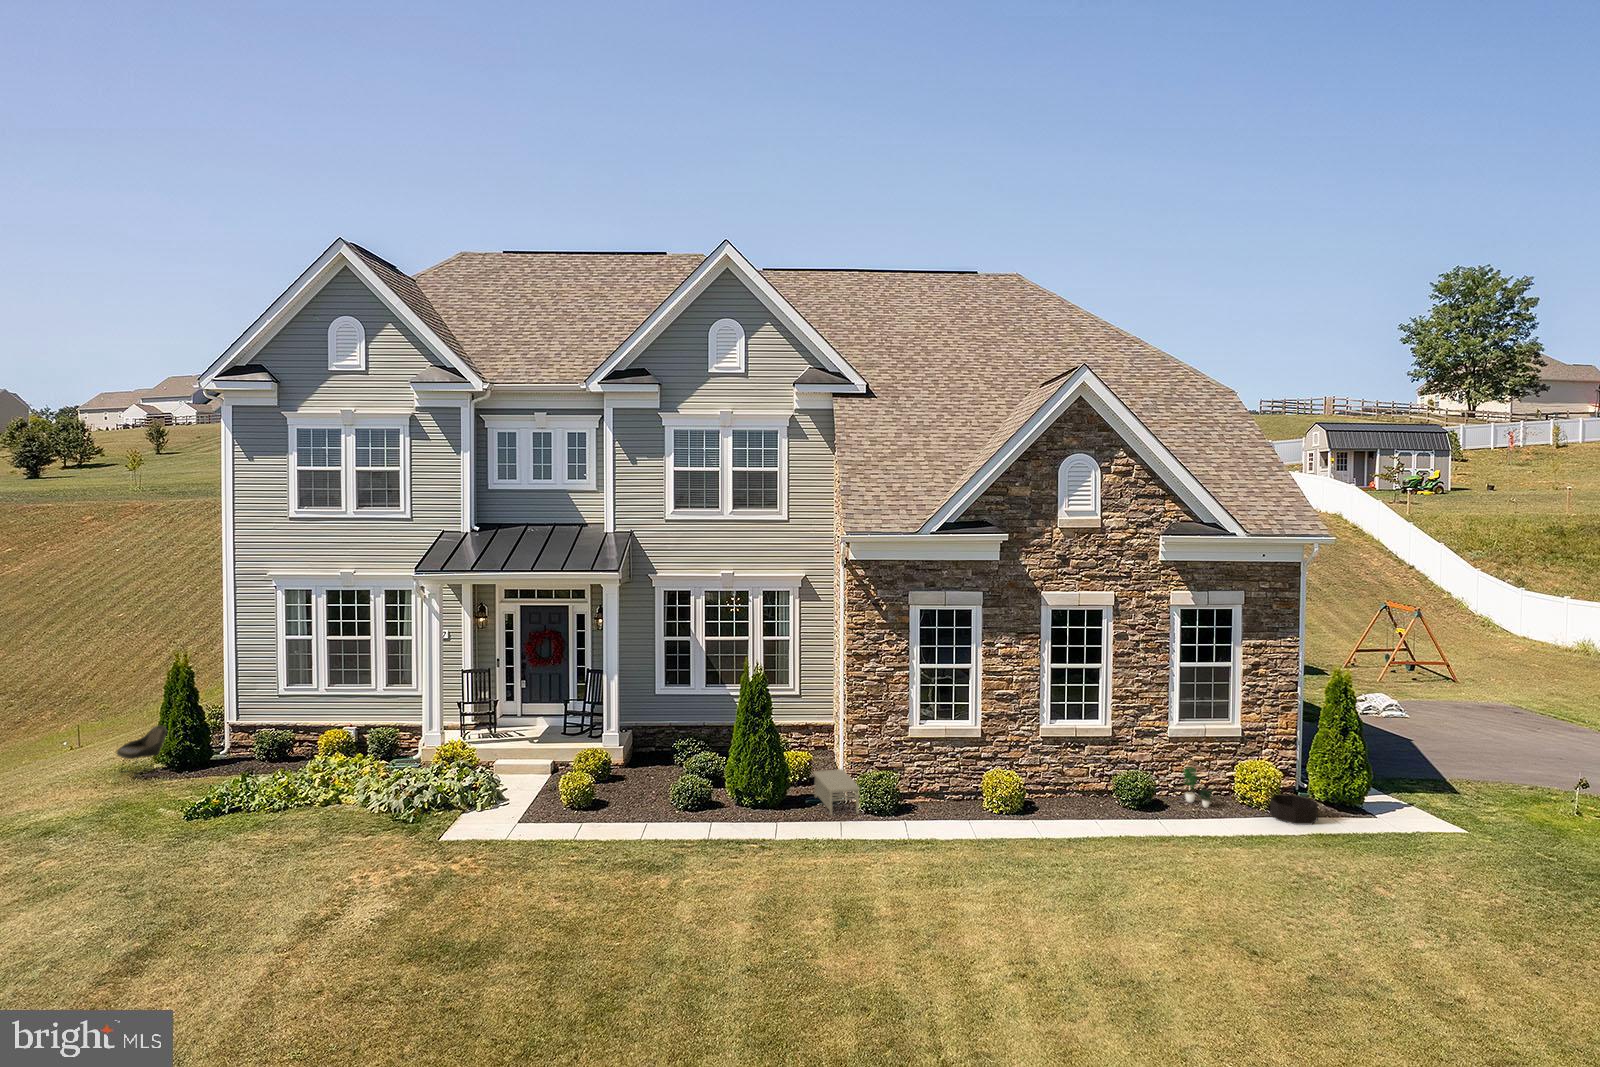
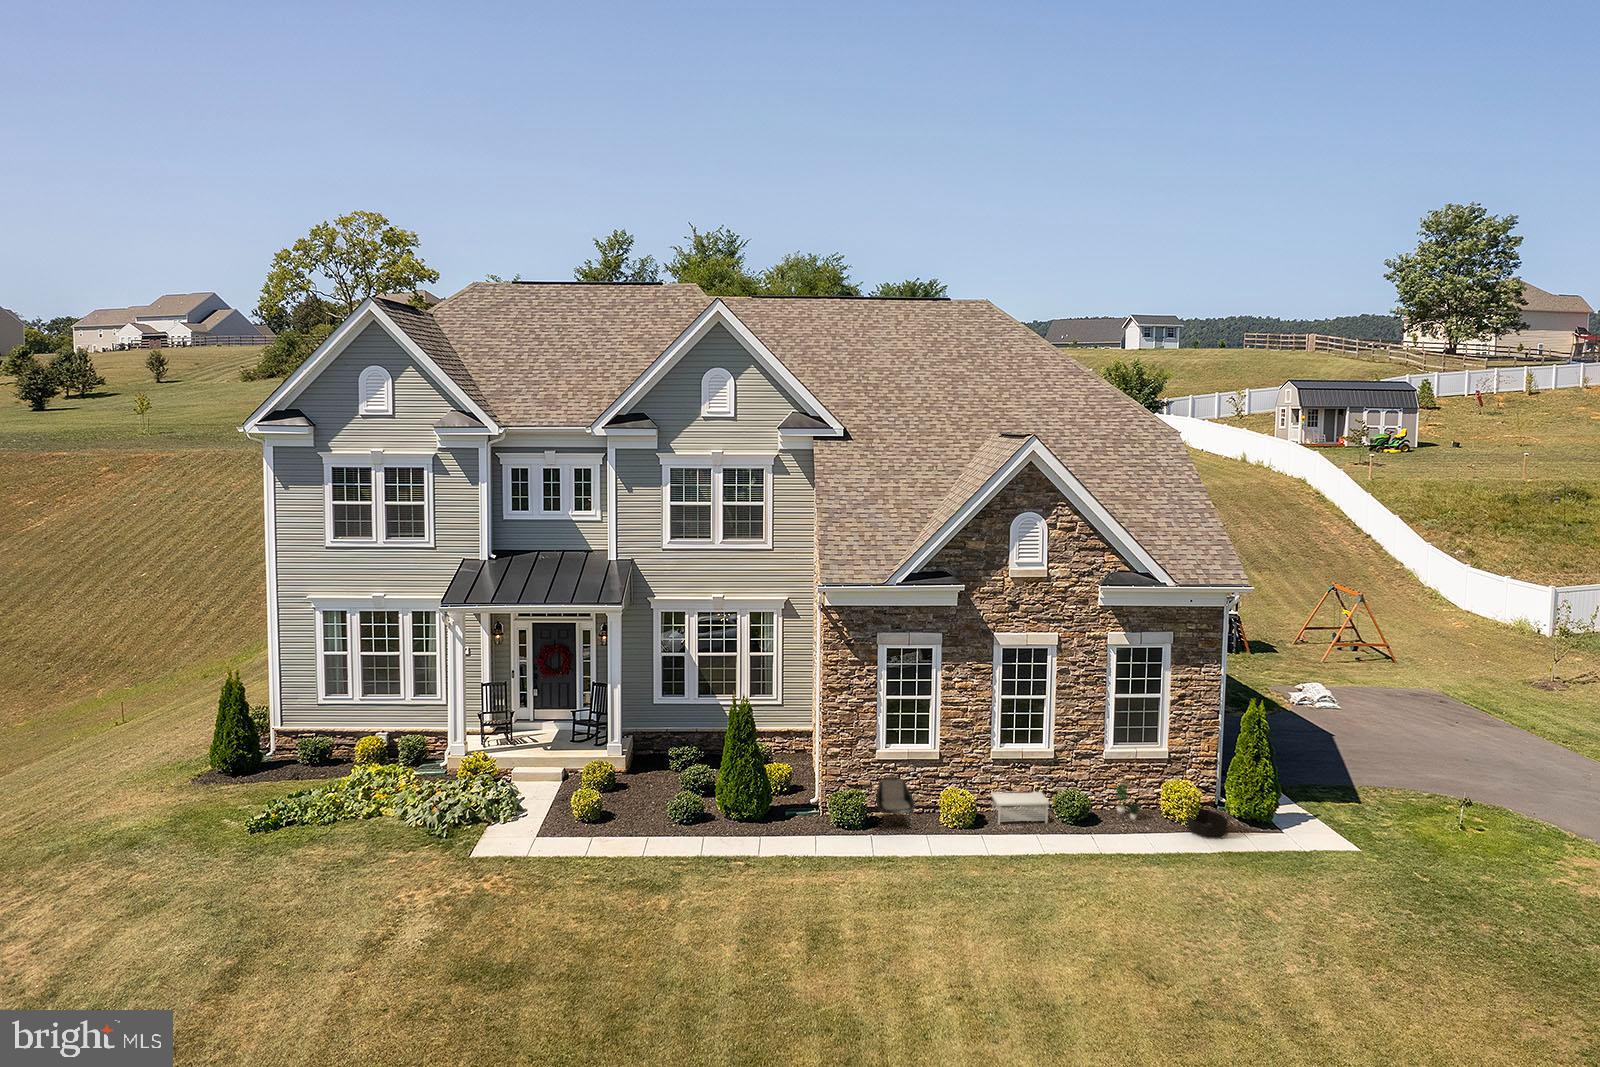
lounge chair: present [117,725,167,778] -> present [876,777,915,823]
storage bench: present [813,769,859,815] -> present [991,792,1049,824]

